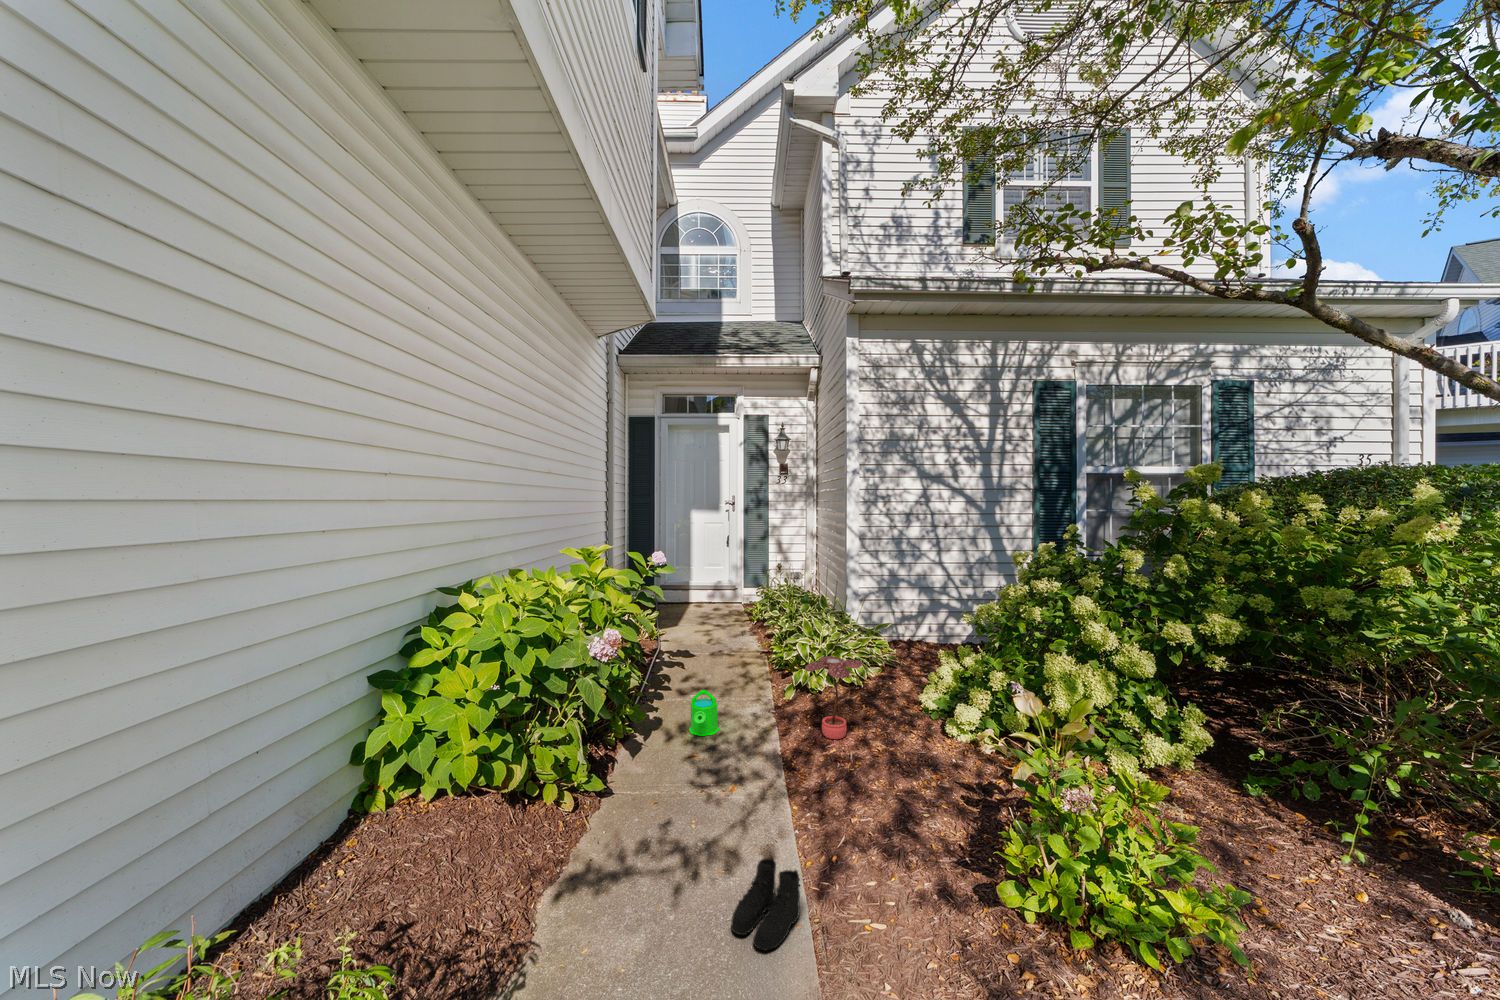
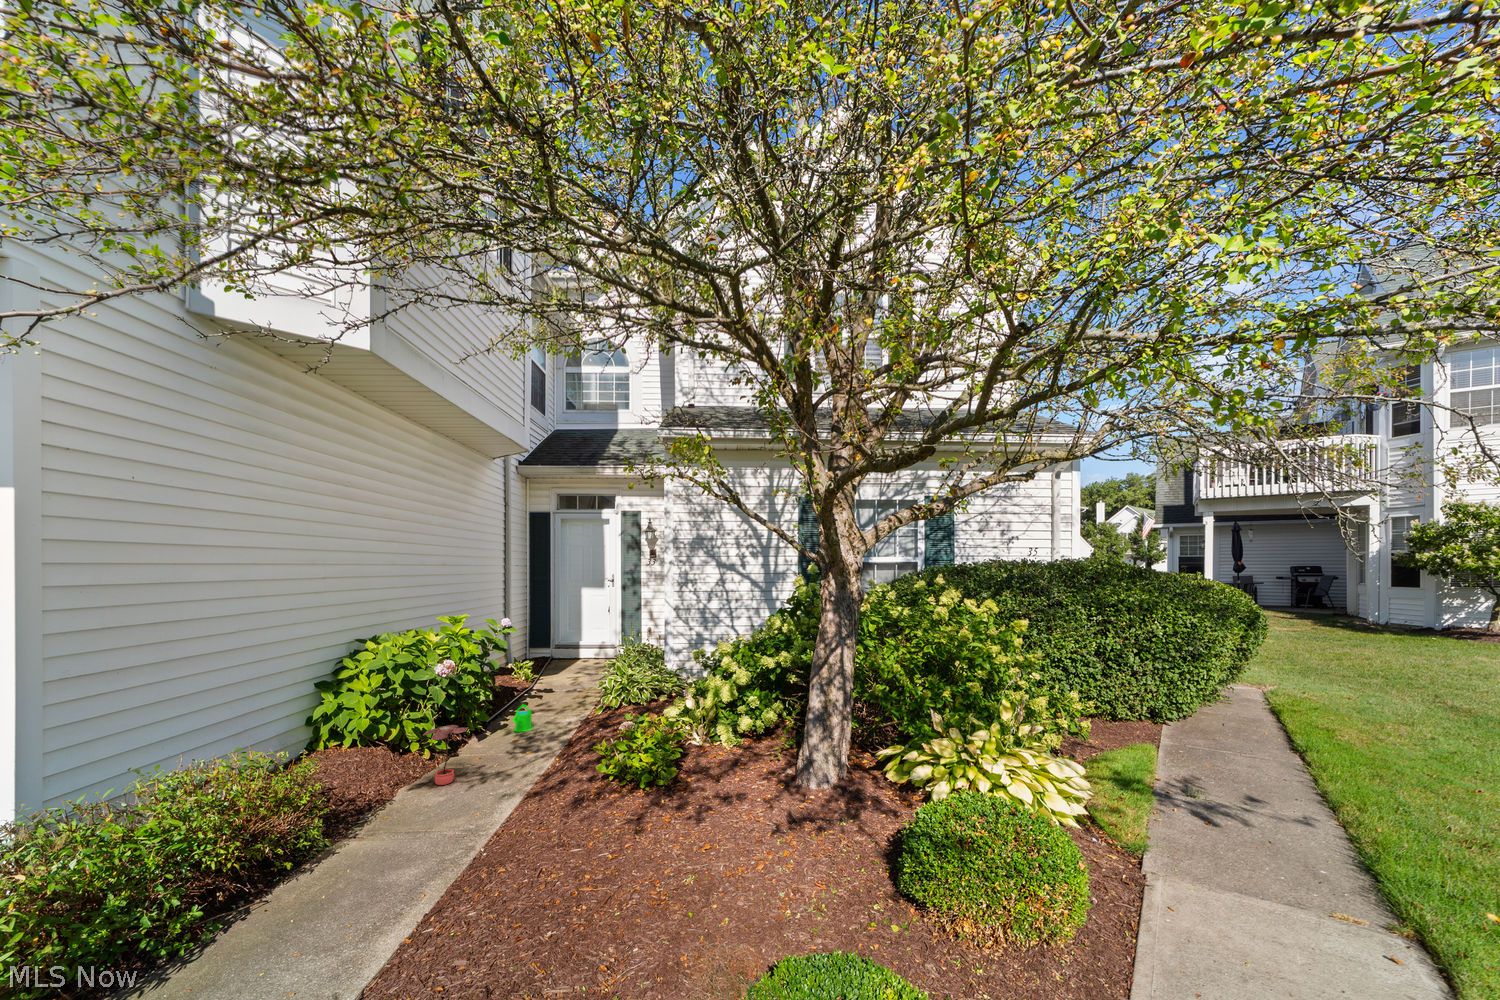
potted plant: present [805,656,862,739] -> present [423,725,468,785]
boots: present [731,858,800,951] -> none [479,771,517,805]

